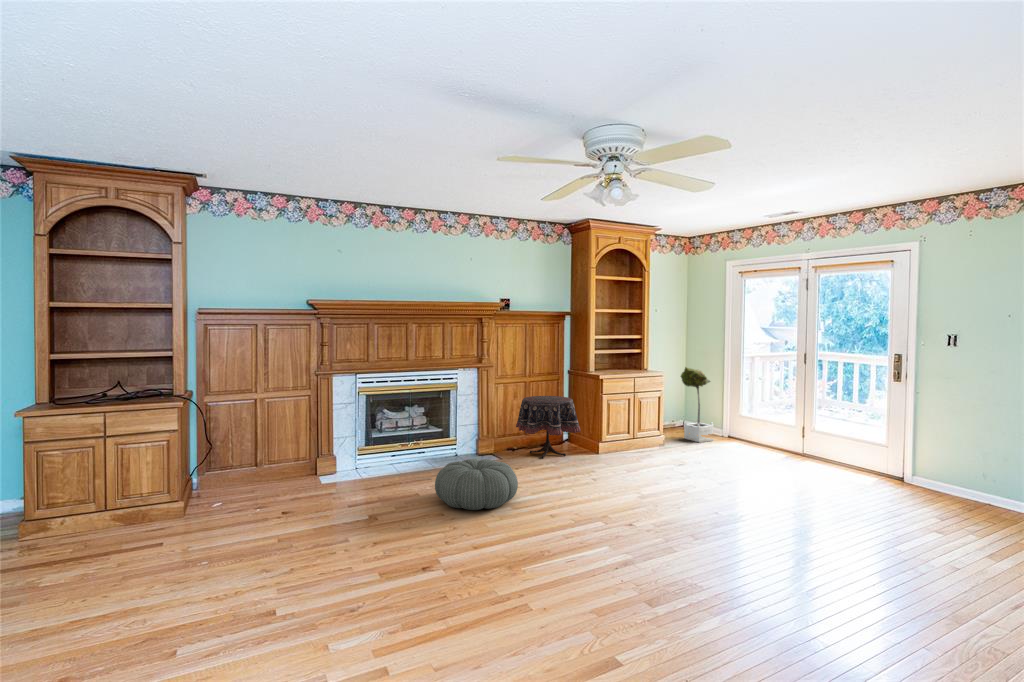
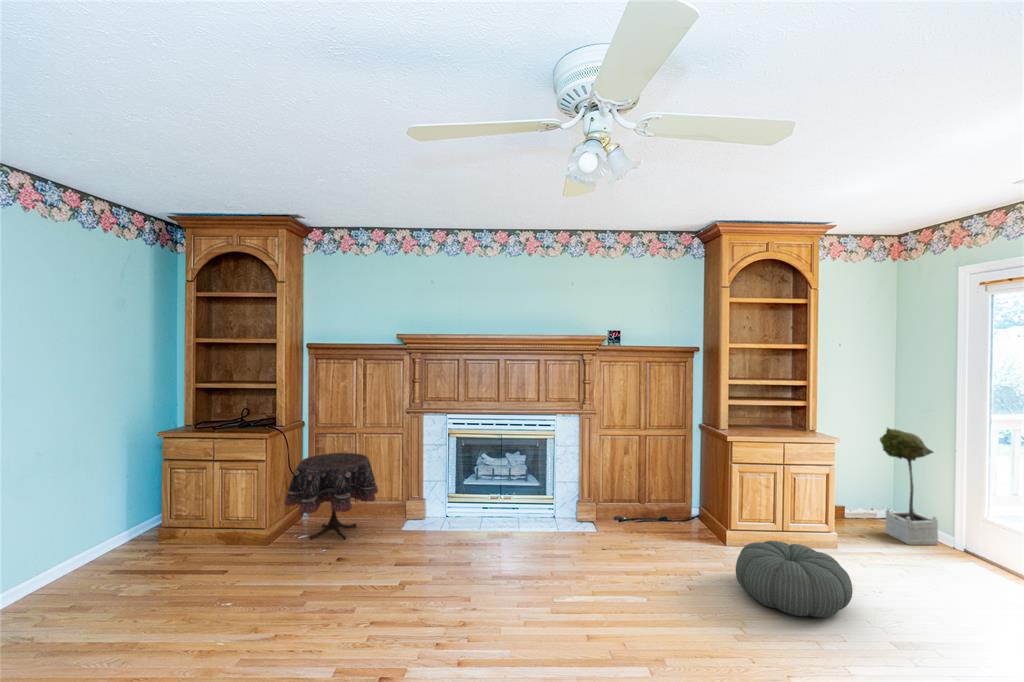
side table: present [516,396,580,459] -> present [284,453,378,540]
pouf: present [435,459,518,510] -> present [736,541,853,617]

